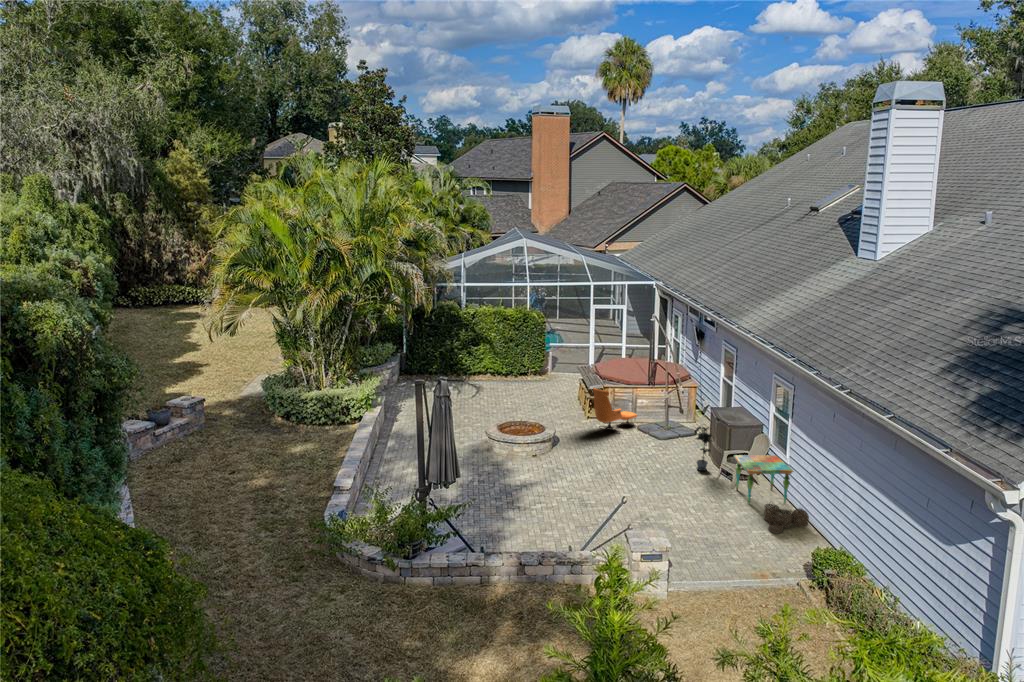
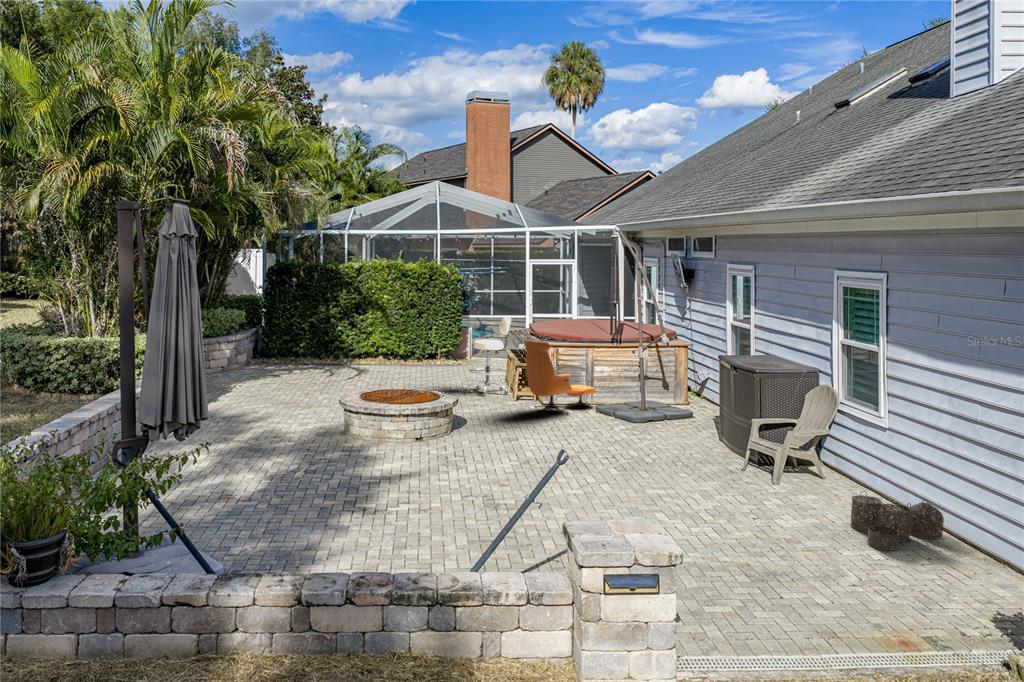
stool: none [552,362,583,415] -> present [465,316,511,395]
potted plant: present [694,426,712,471] -> none [695,376,732,458]
side table: present [734,455,794,504] -> none [773,417,895,503]

